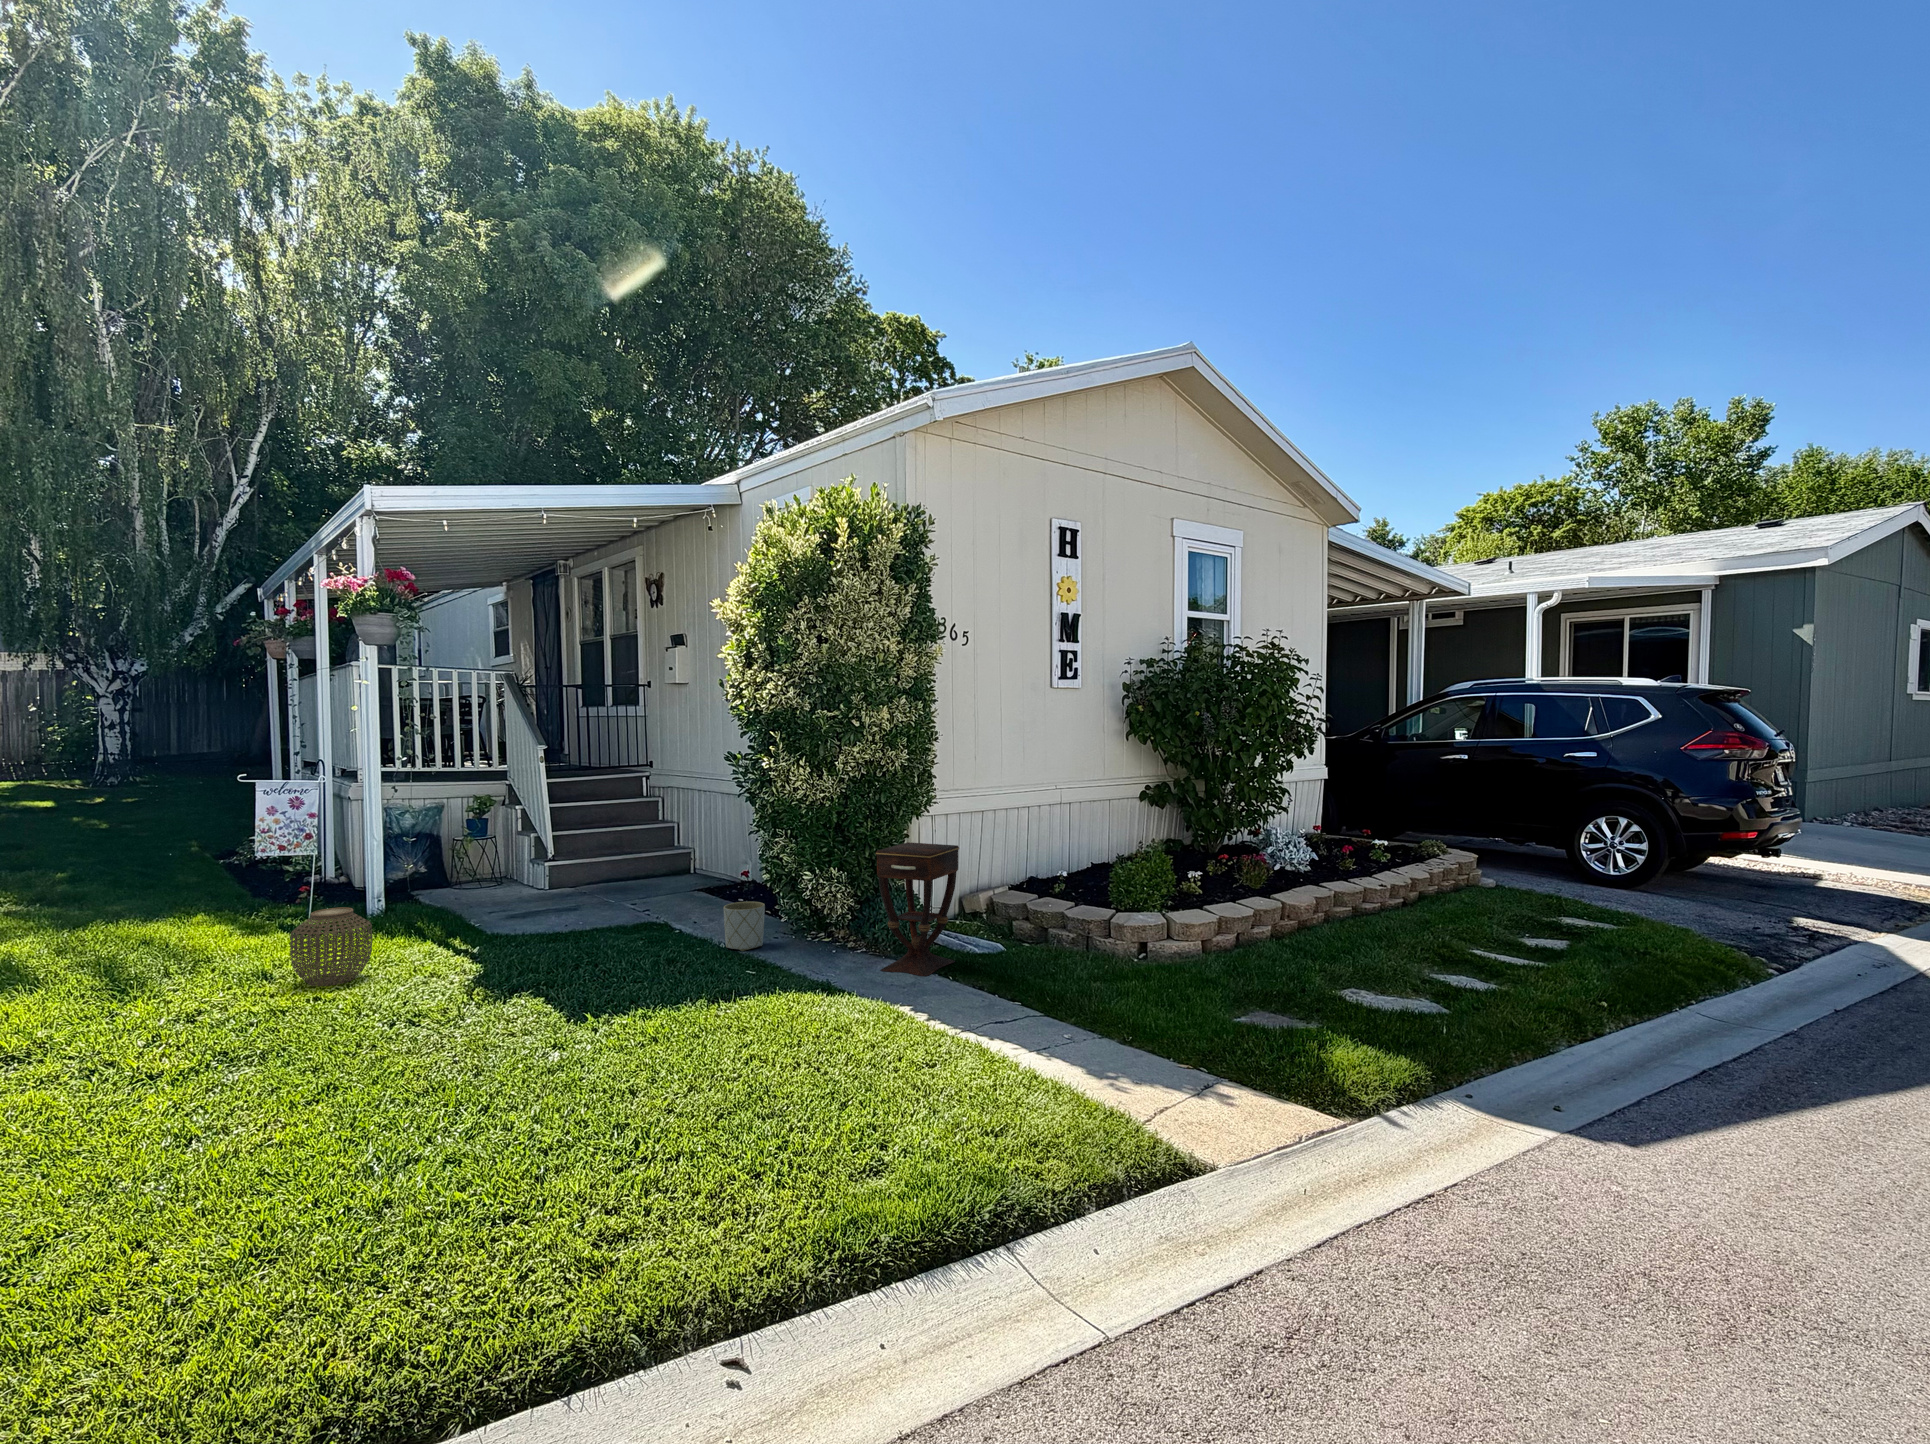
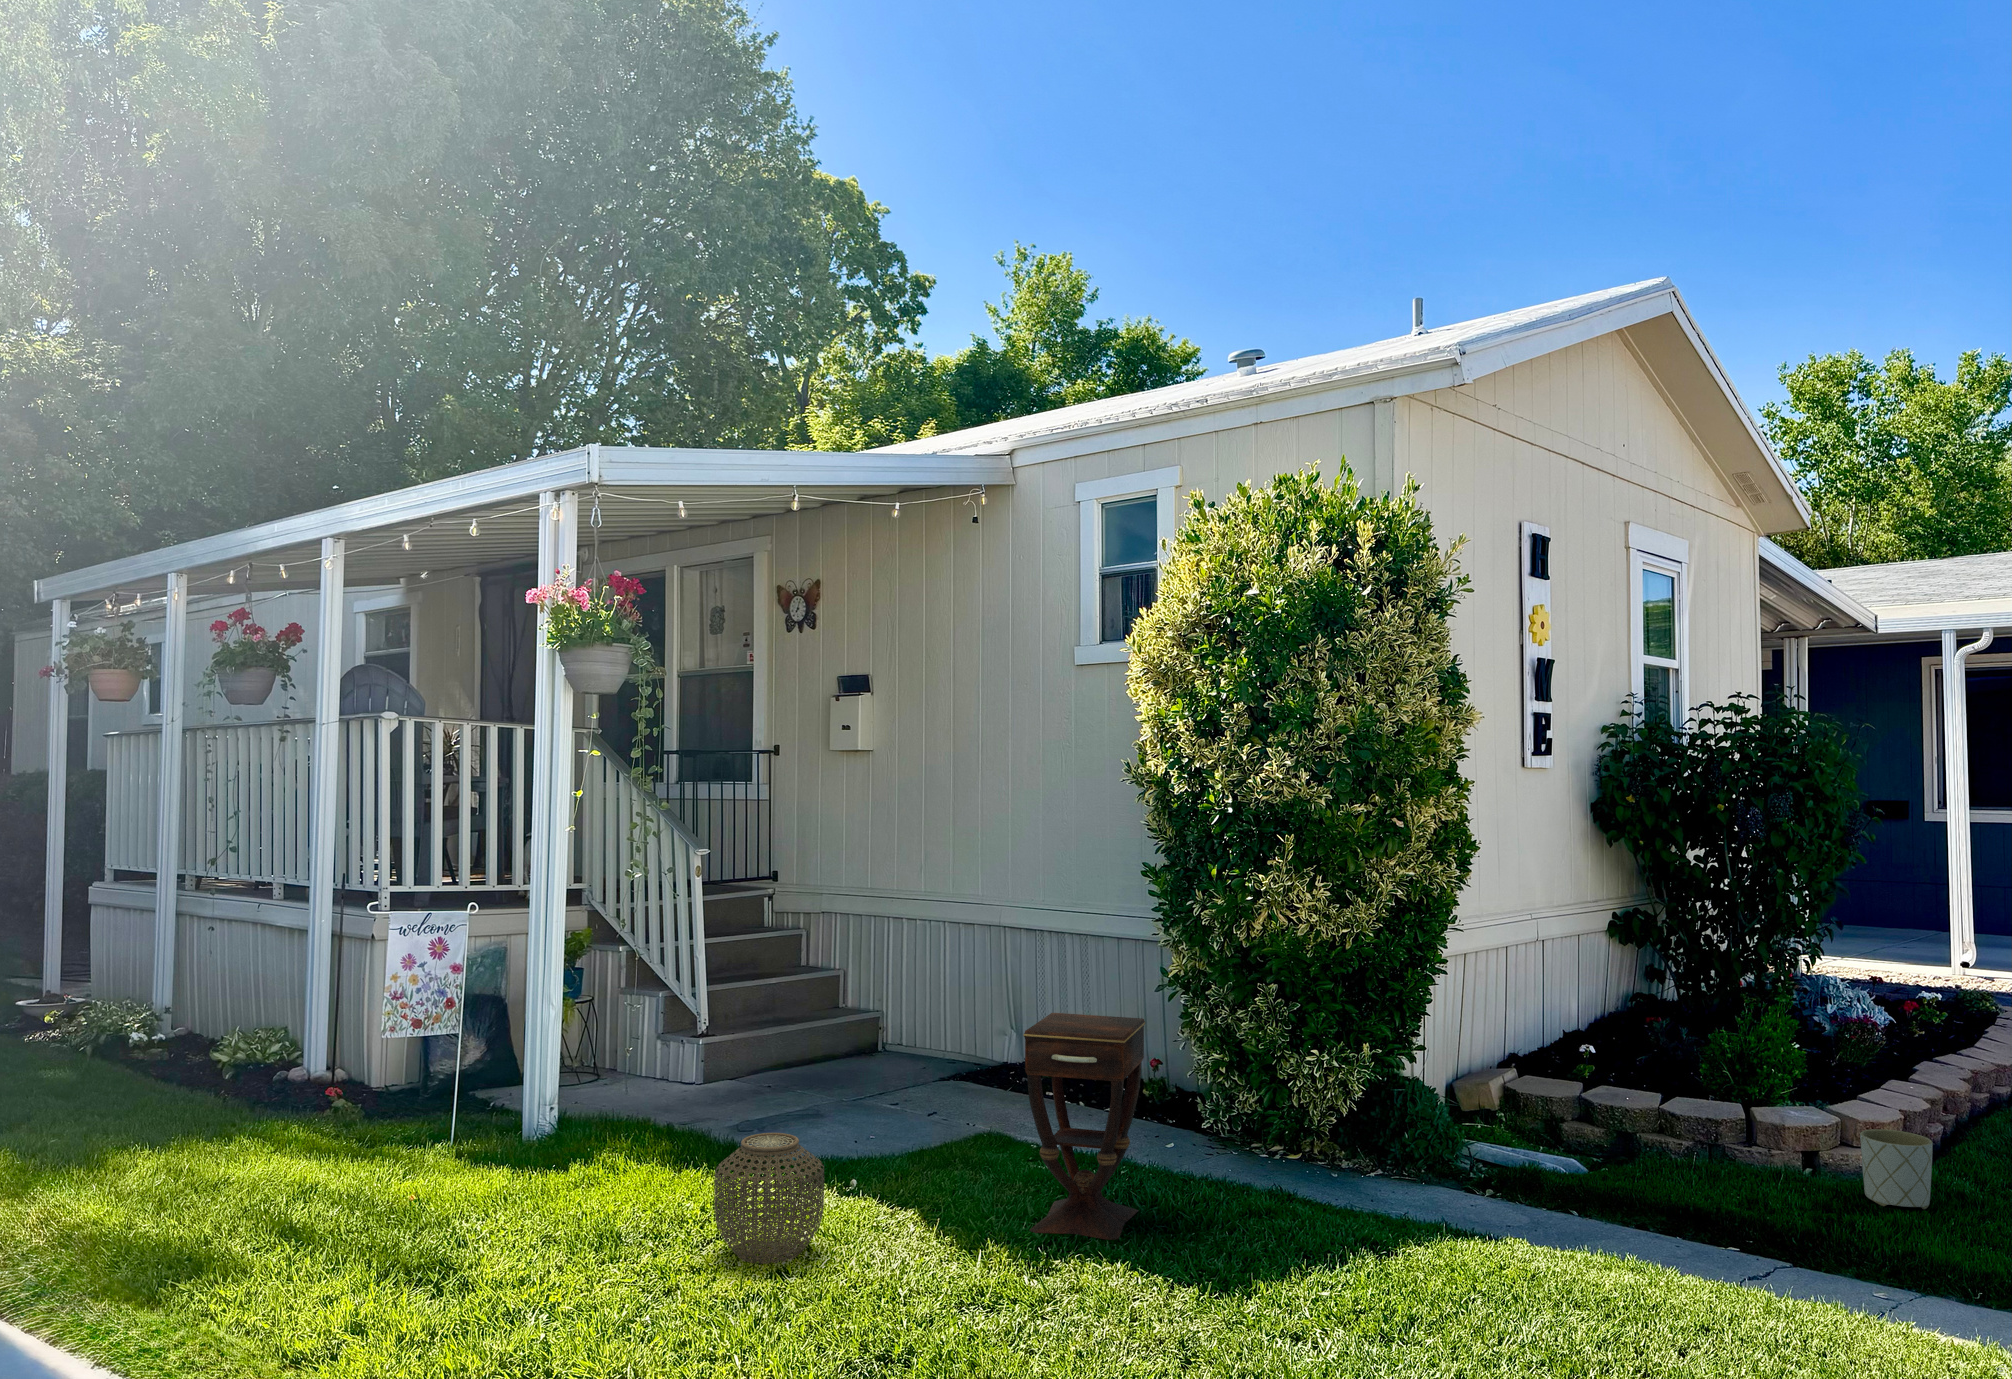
side table: present [876,842,959,976] -> present [1023,1013,1145,1240]
planter: present [723,902,765,951] -> present [1860,1129,1933,1209]

